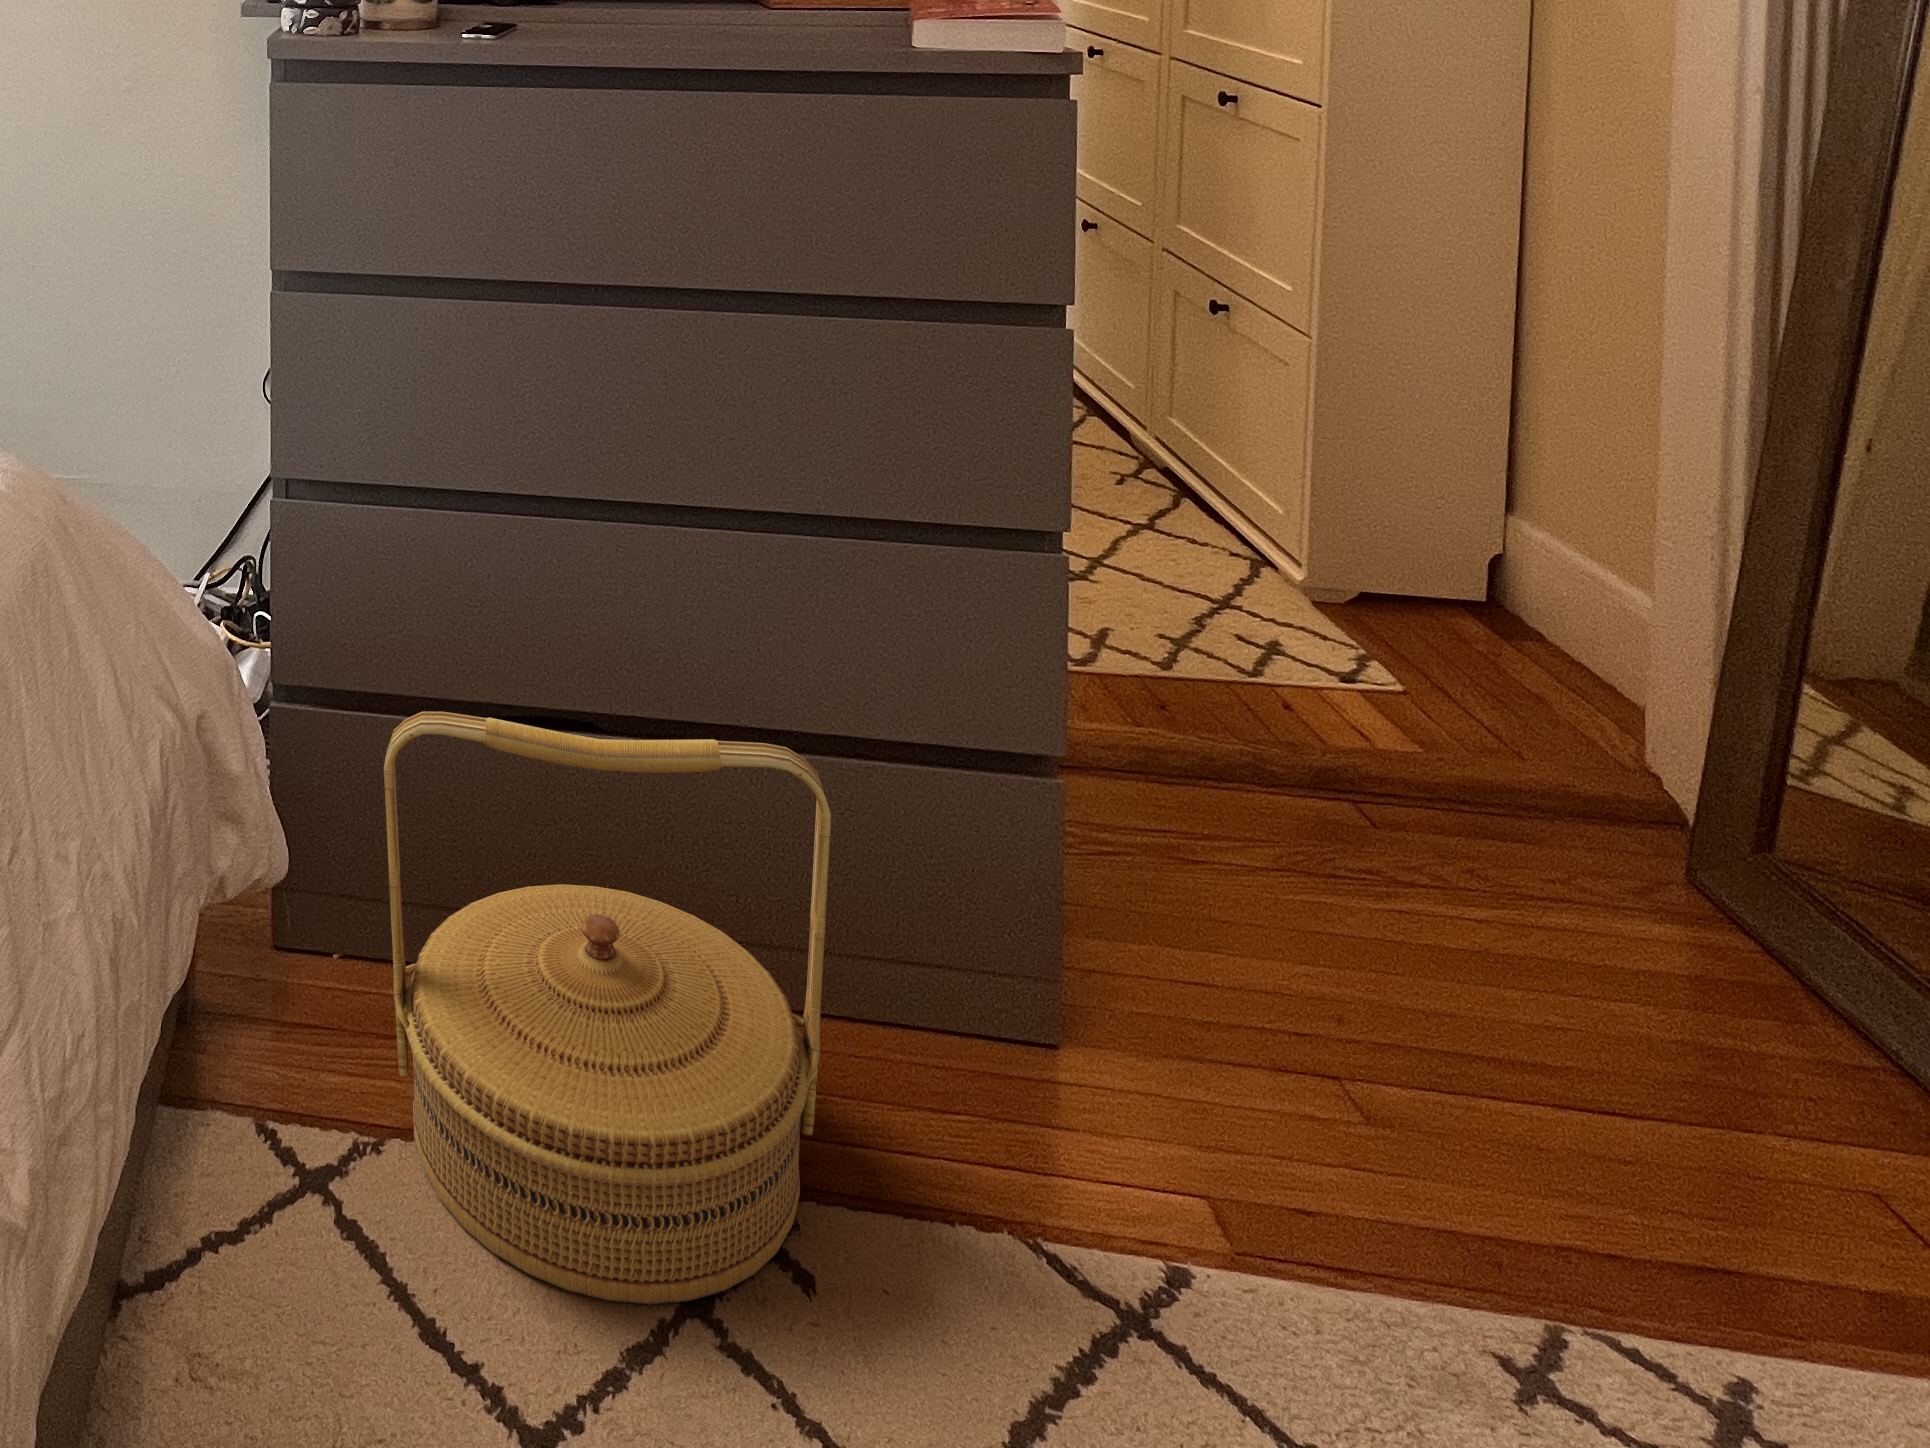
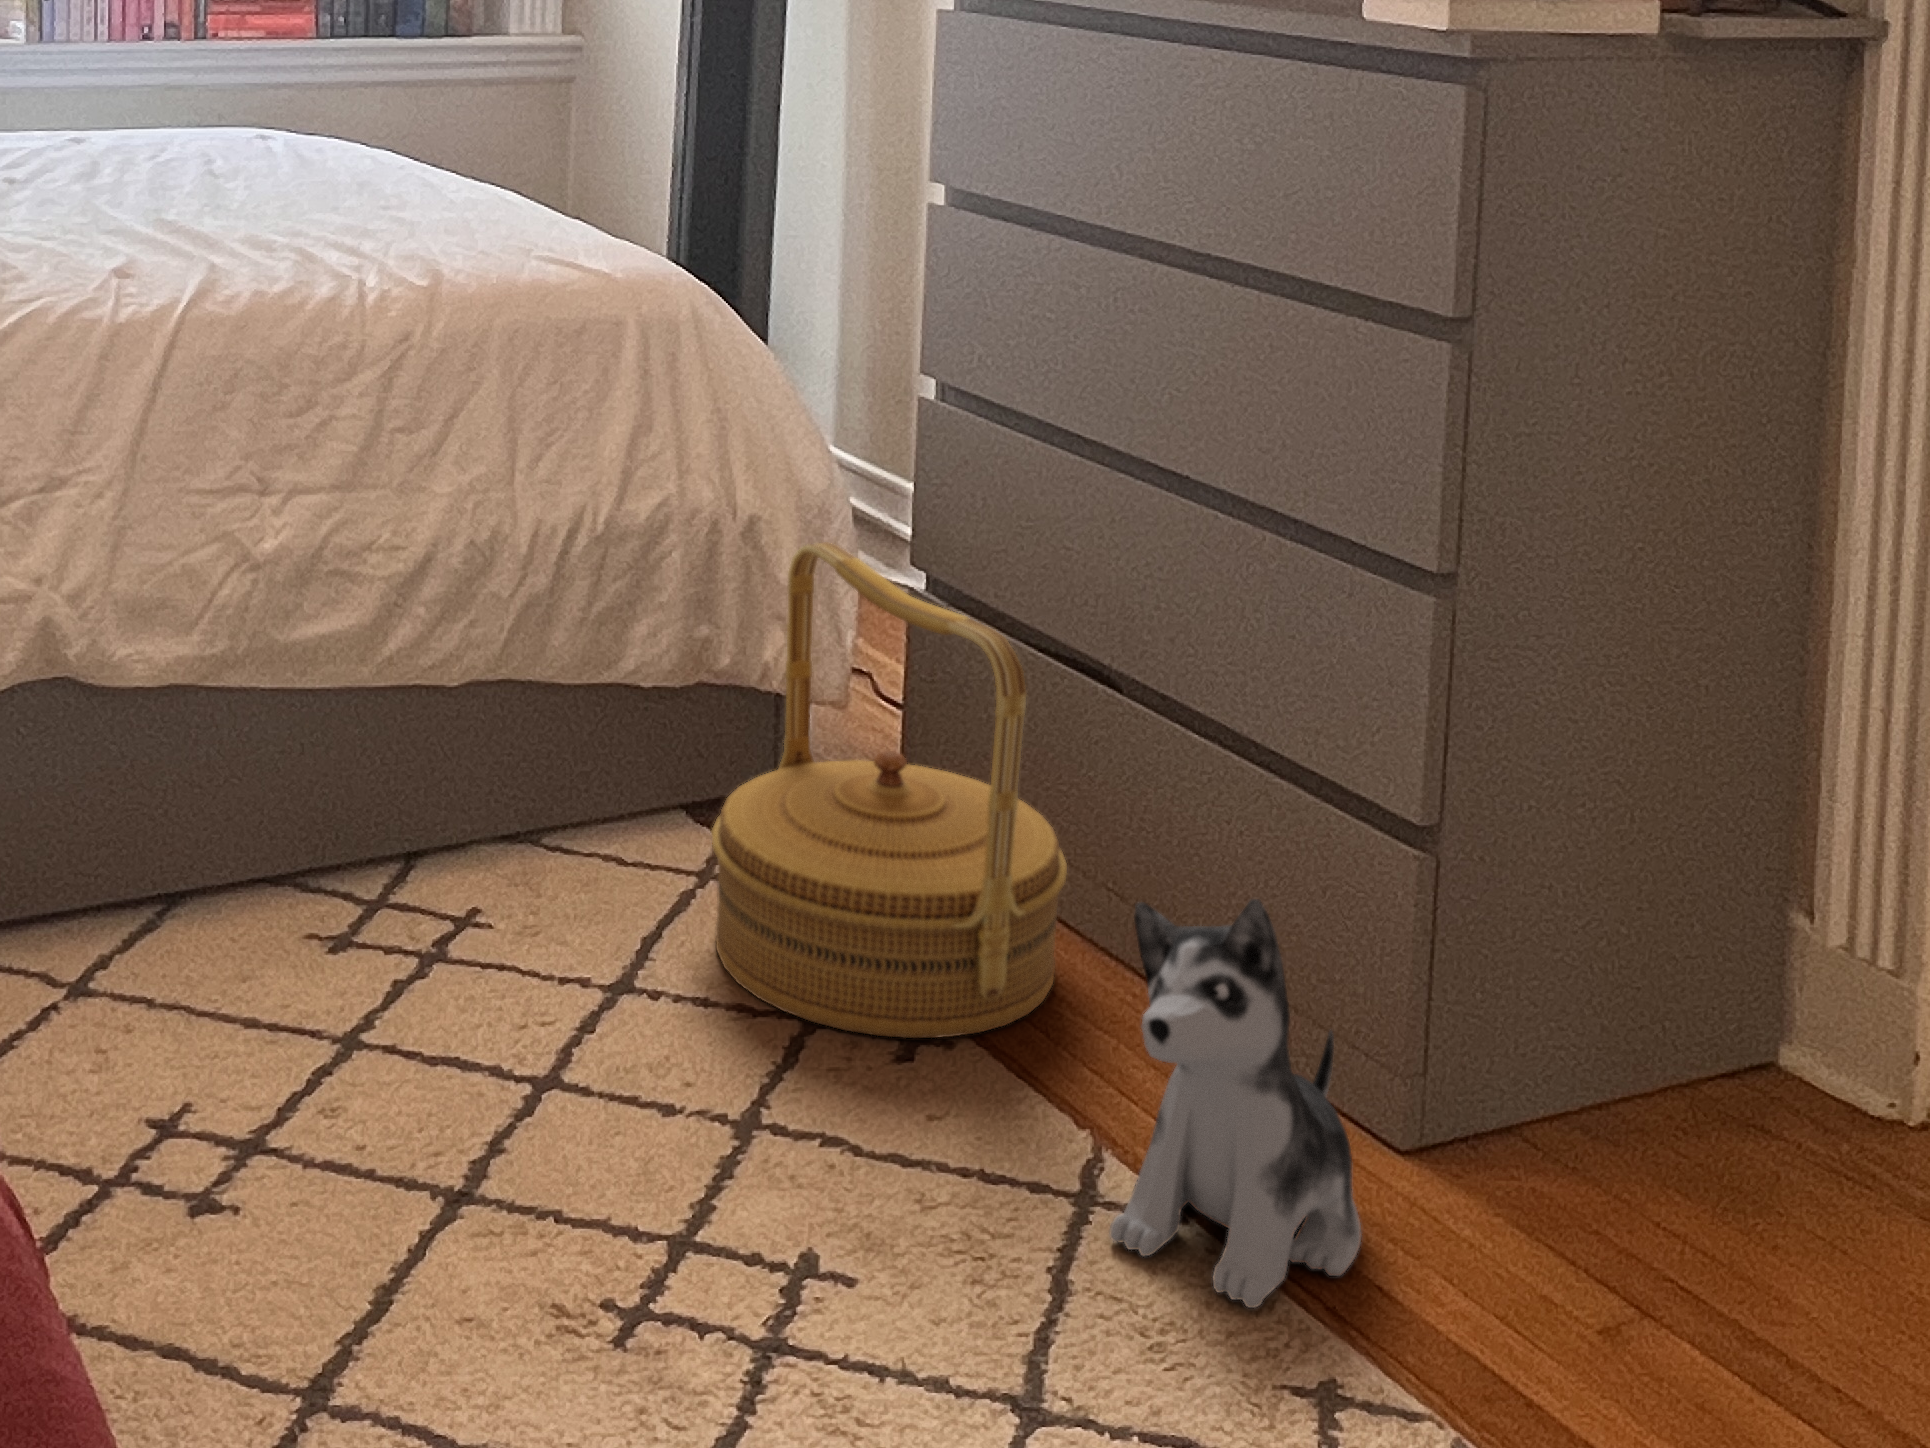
plush toy: none [1090,912,1382,1335] -> present [1110,899,1362,1308]

